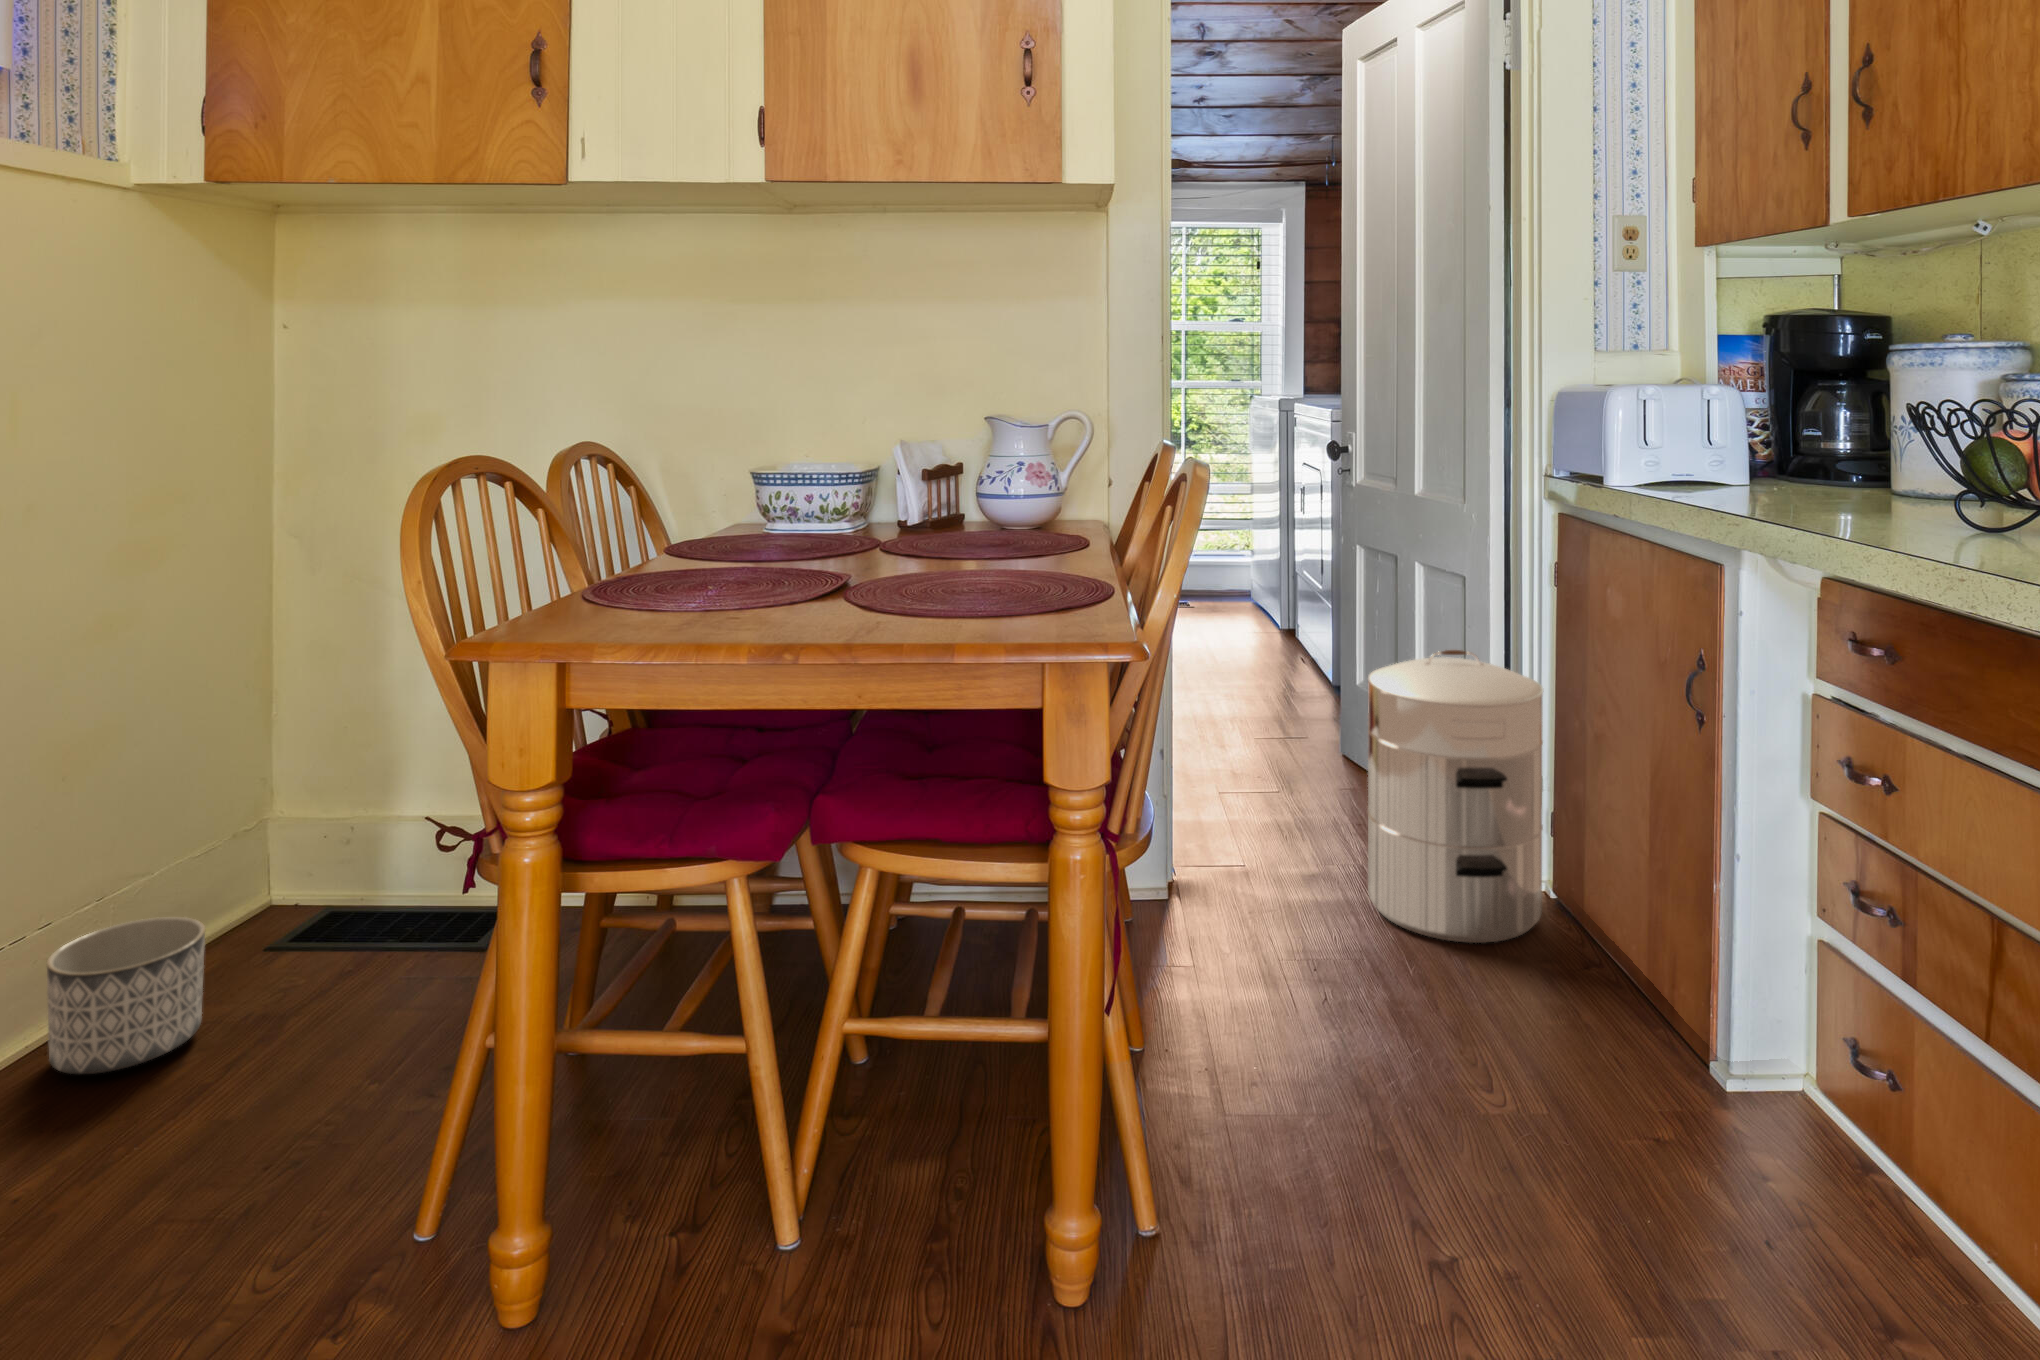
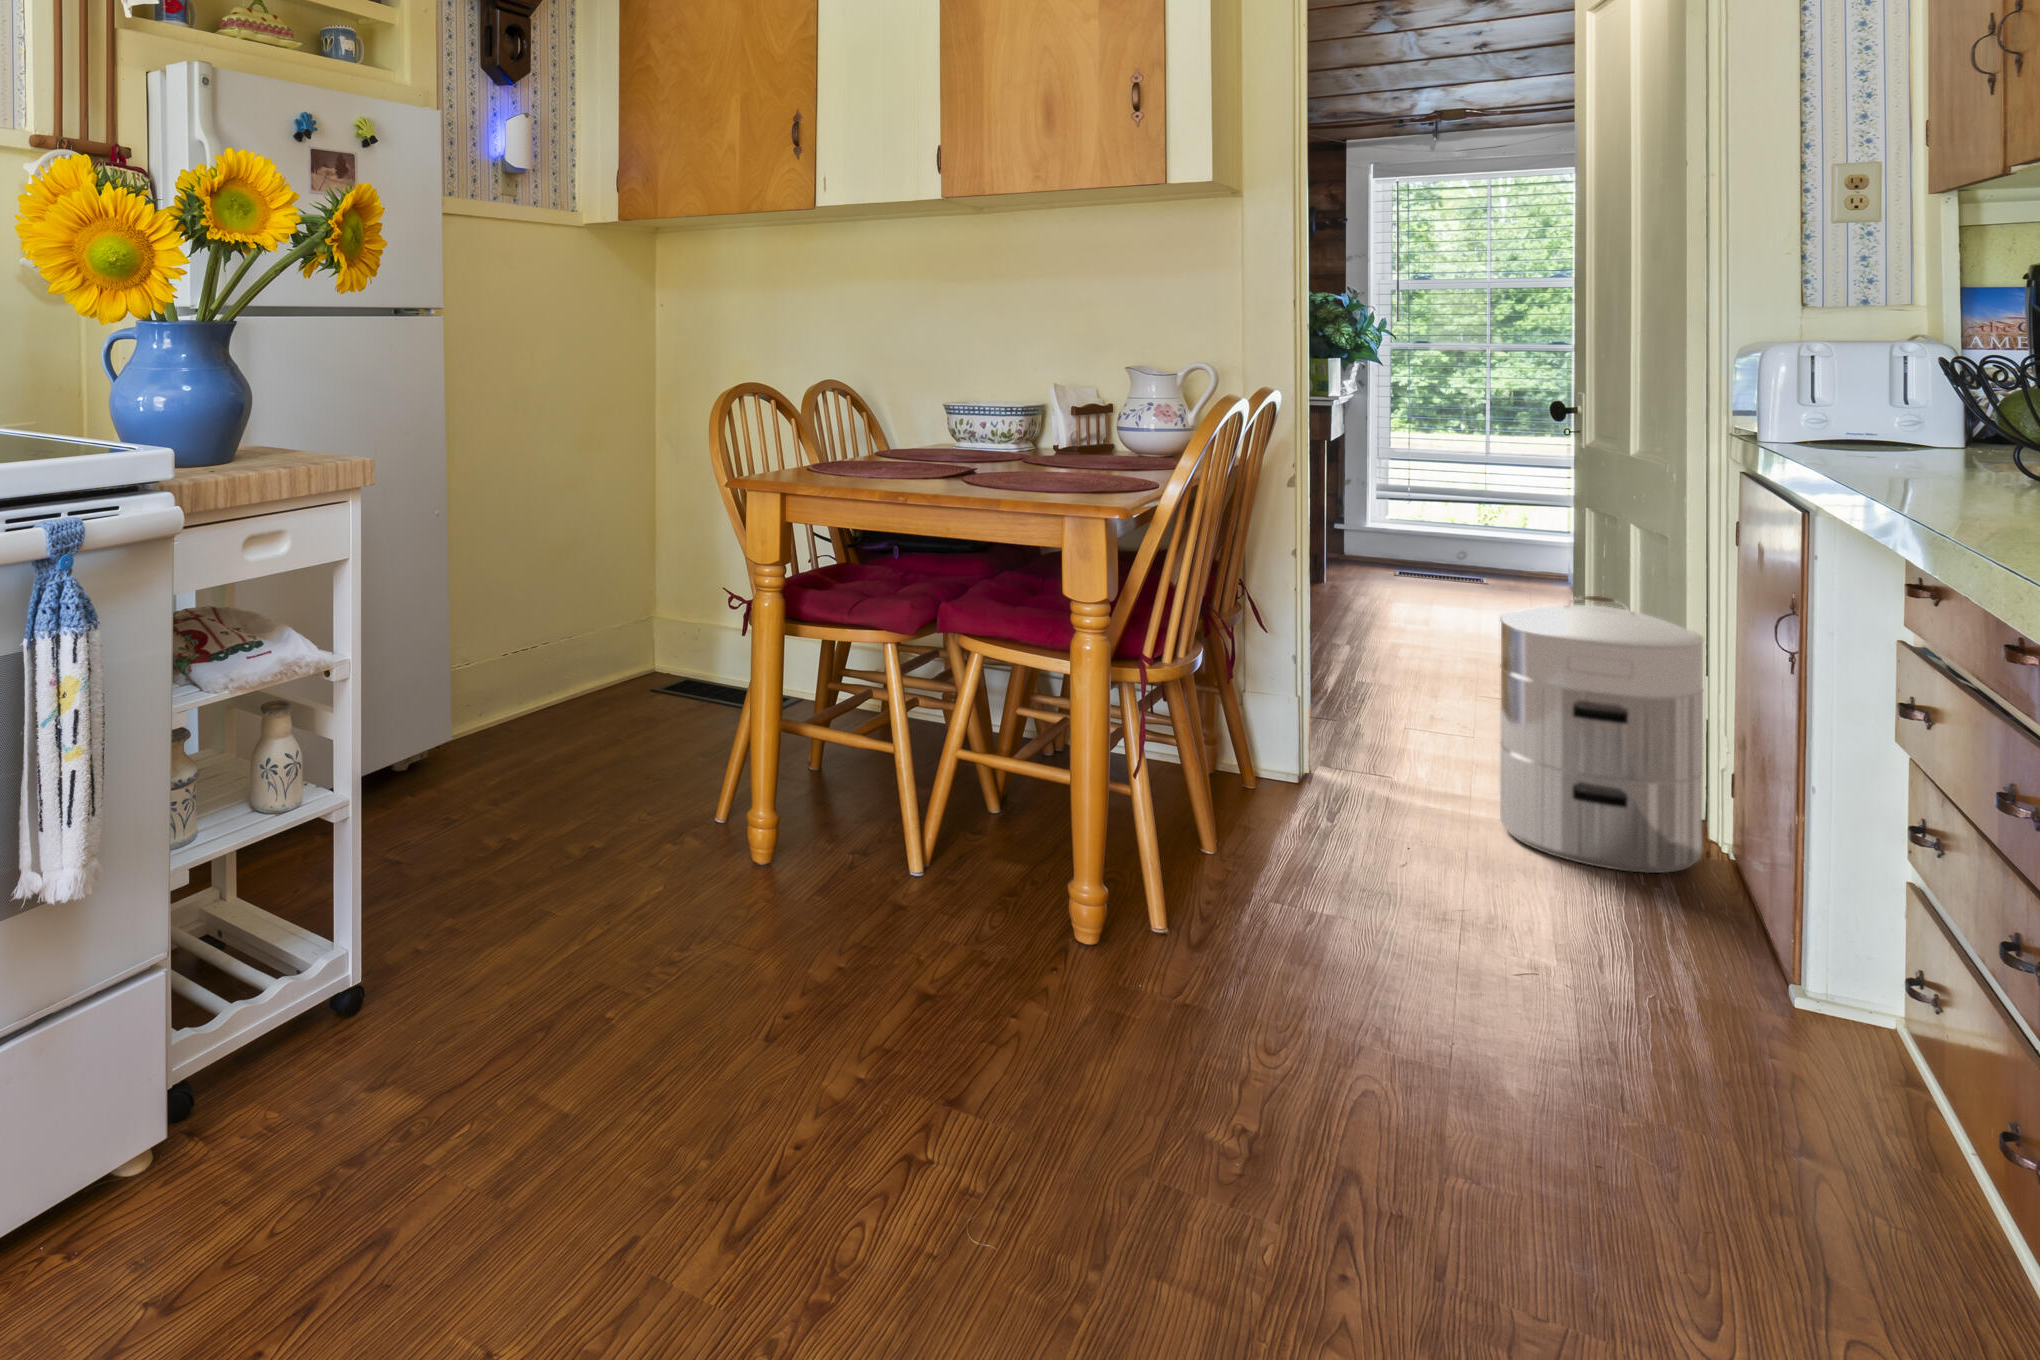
planter: present [47,917,205,1074] -> none [552,655,623,729]

